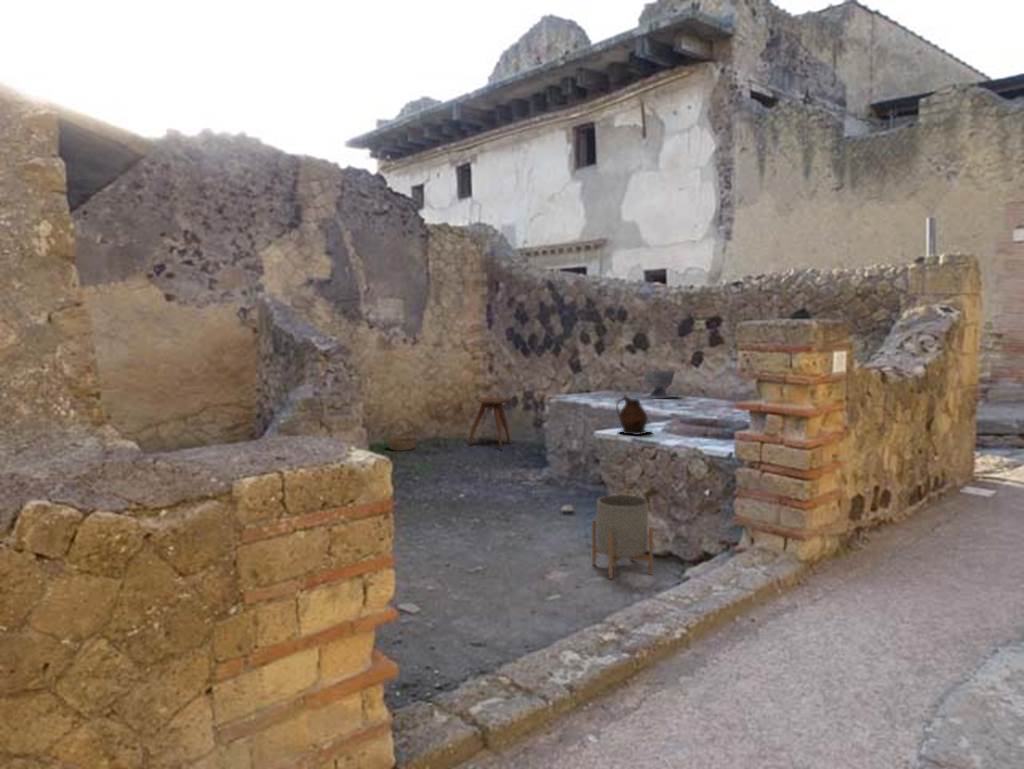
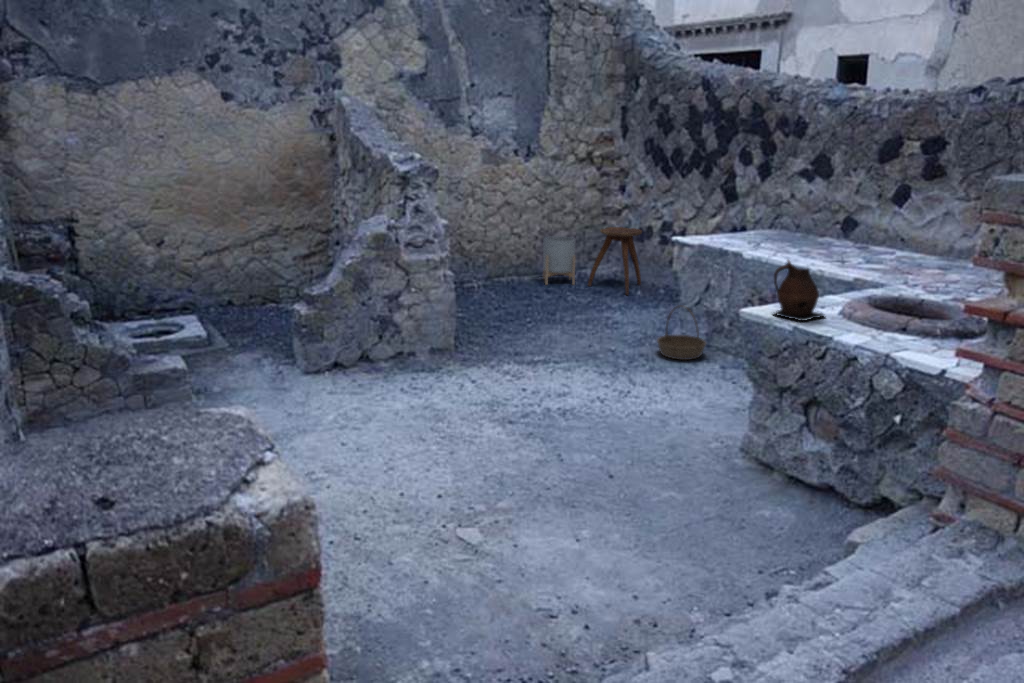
bowl: present [643,370,675,398] -> none [821,206,867,247]
basket: present [387,420,416,451] -> present [657,305,706,360]
planter: present [592,495,653,579] -> present [543,236,575,285]

